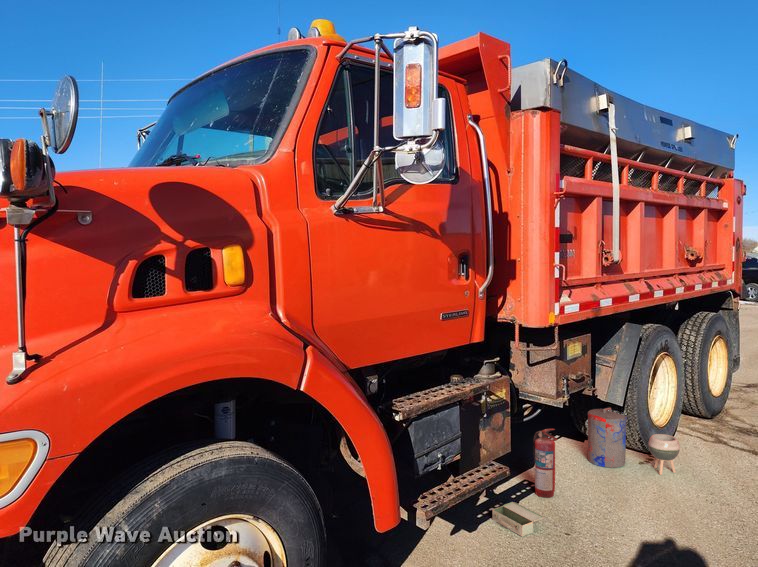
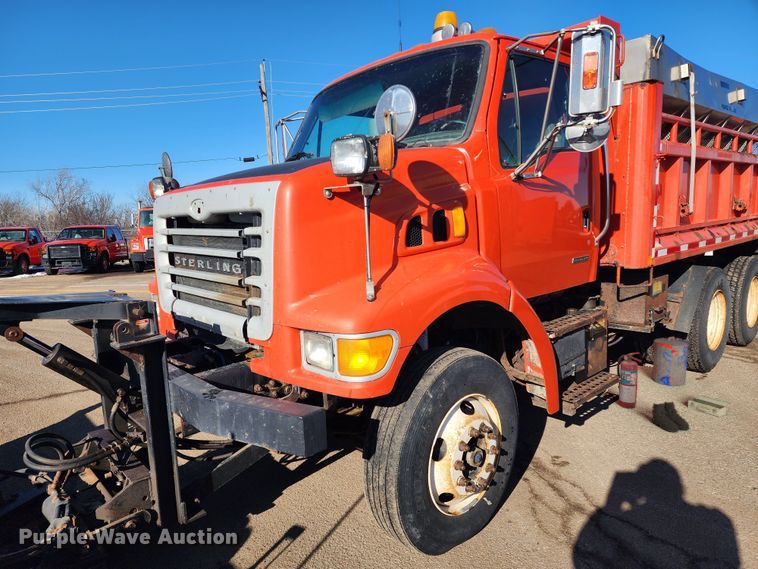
planter: present [648,434,680,475] -> none [707,357,734,391]
boots: none [566,492,609,533] -> present [652,402,689,432]
toolbox: present [492,502,543,536] -> present [688,395,731,417]

